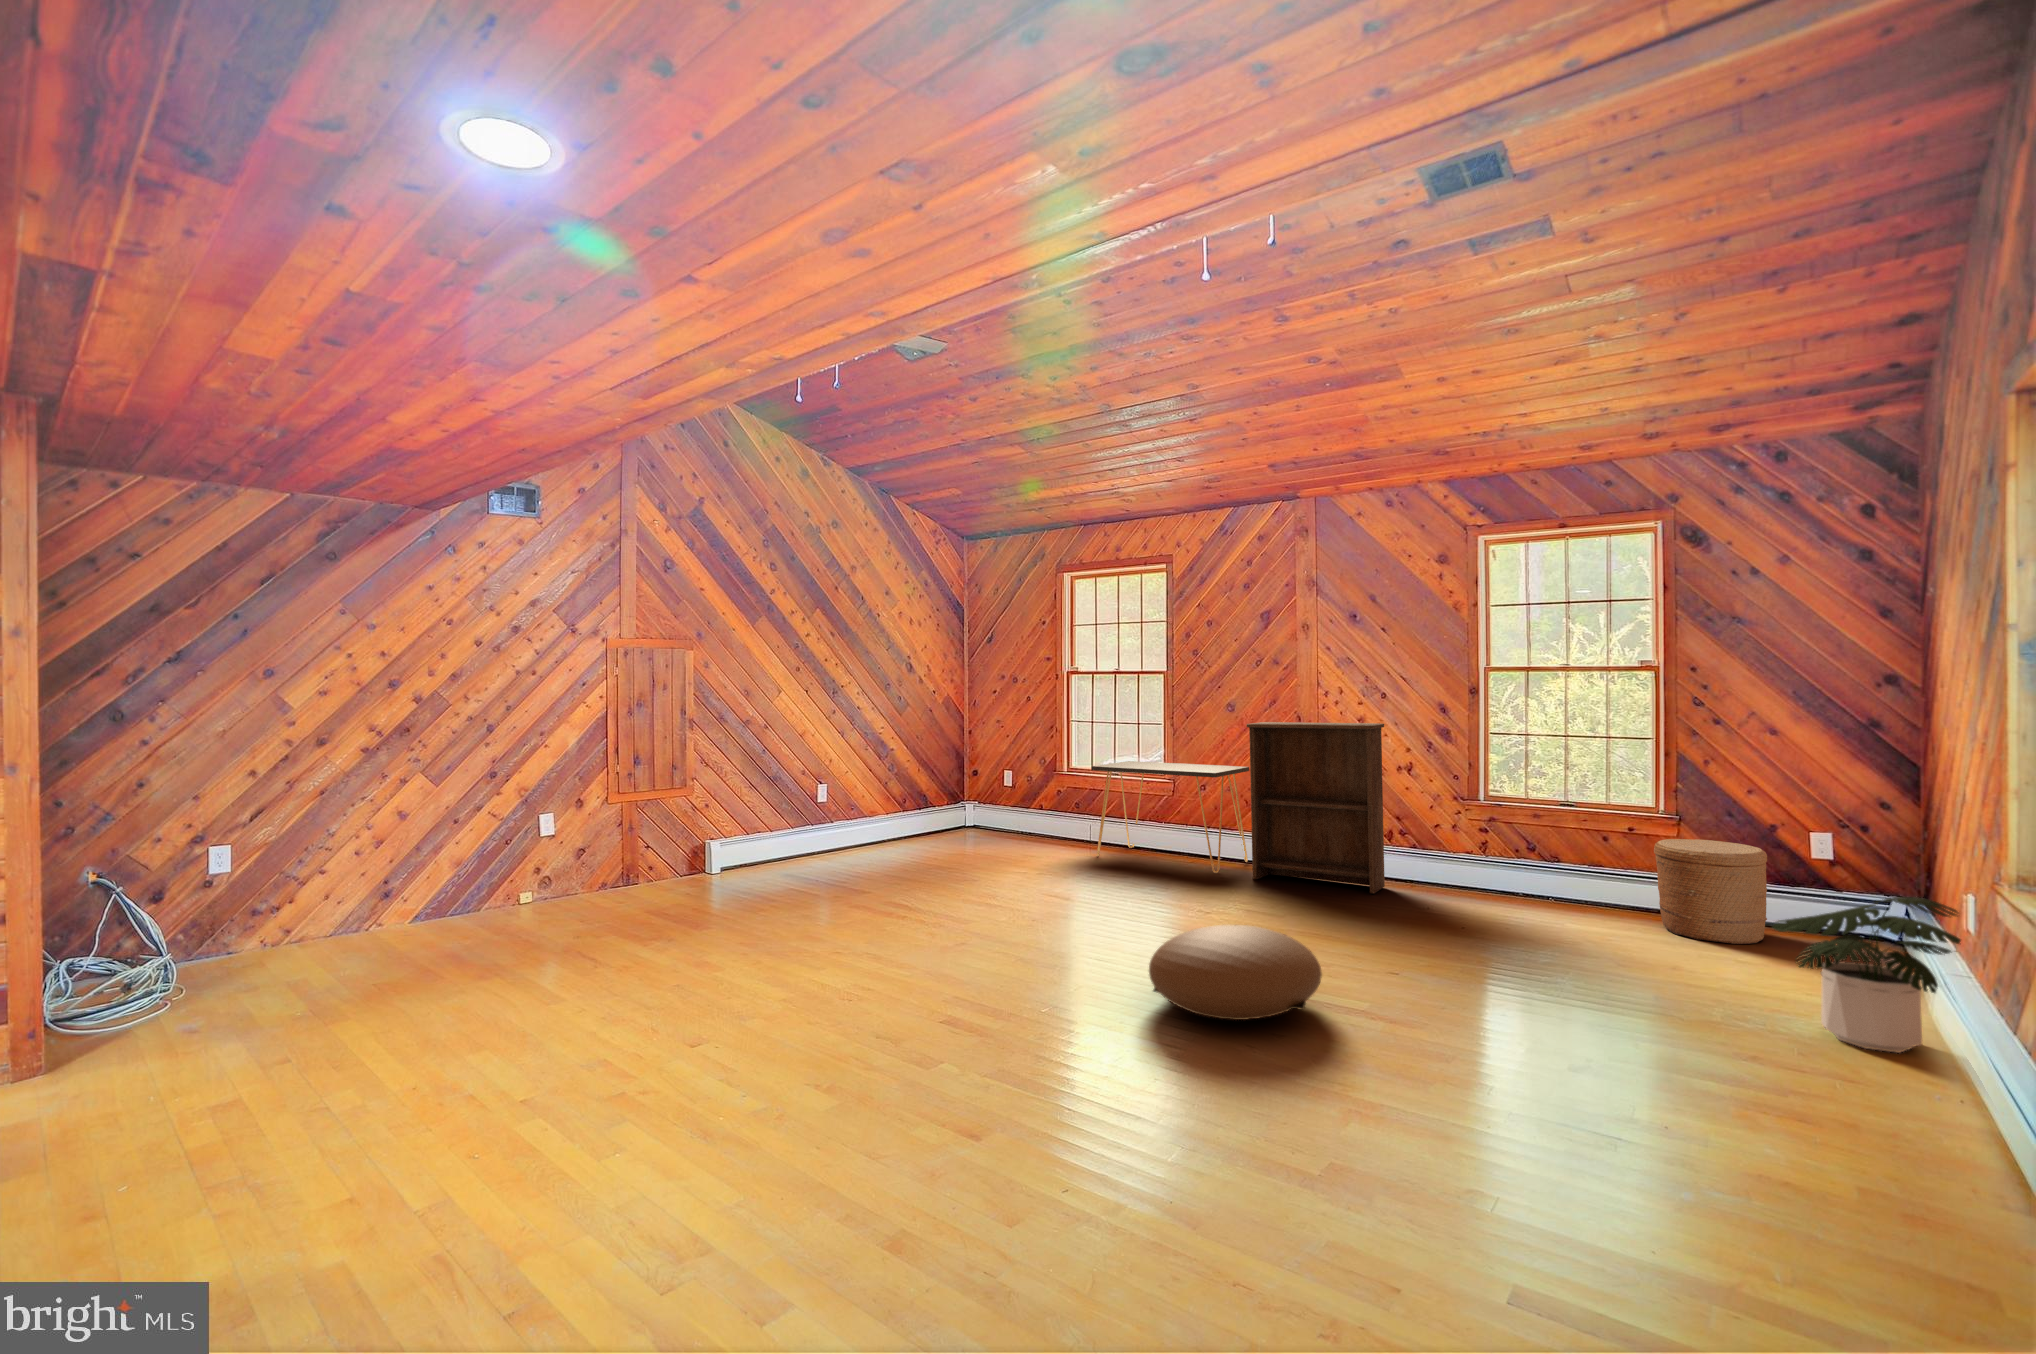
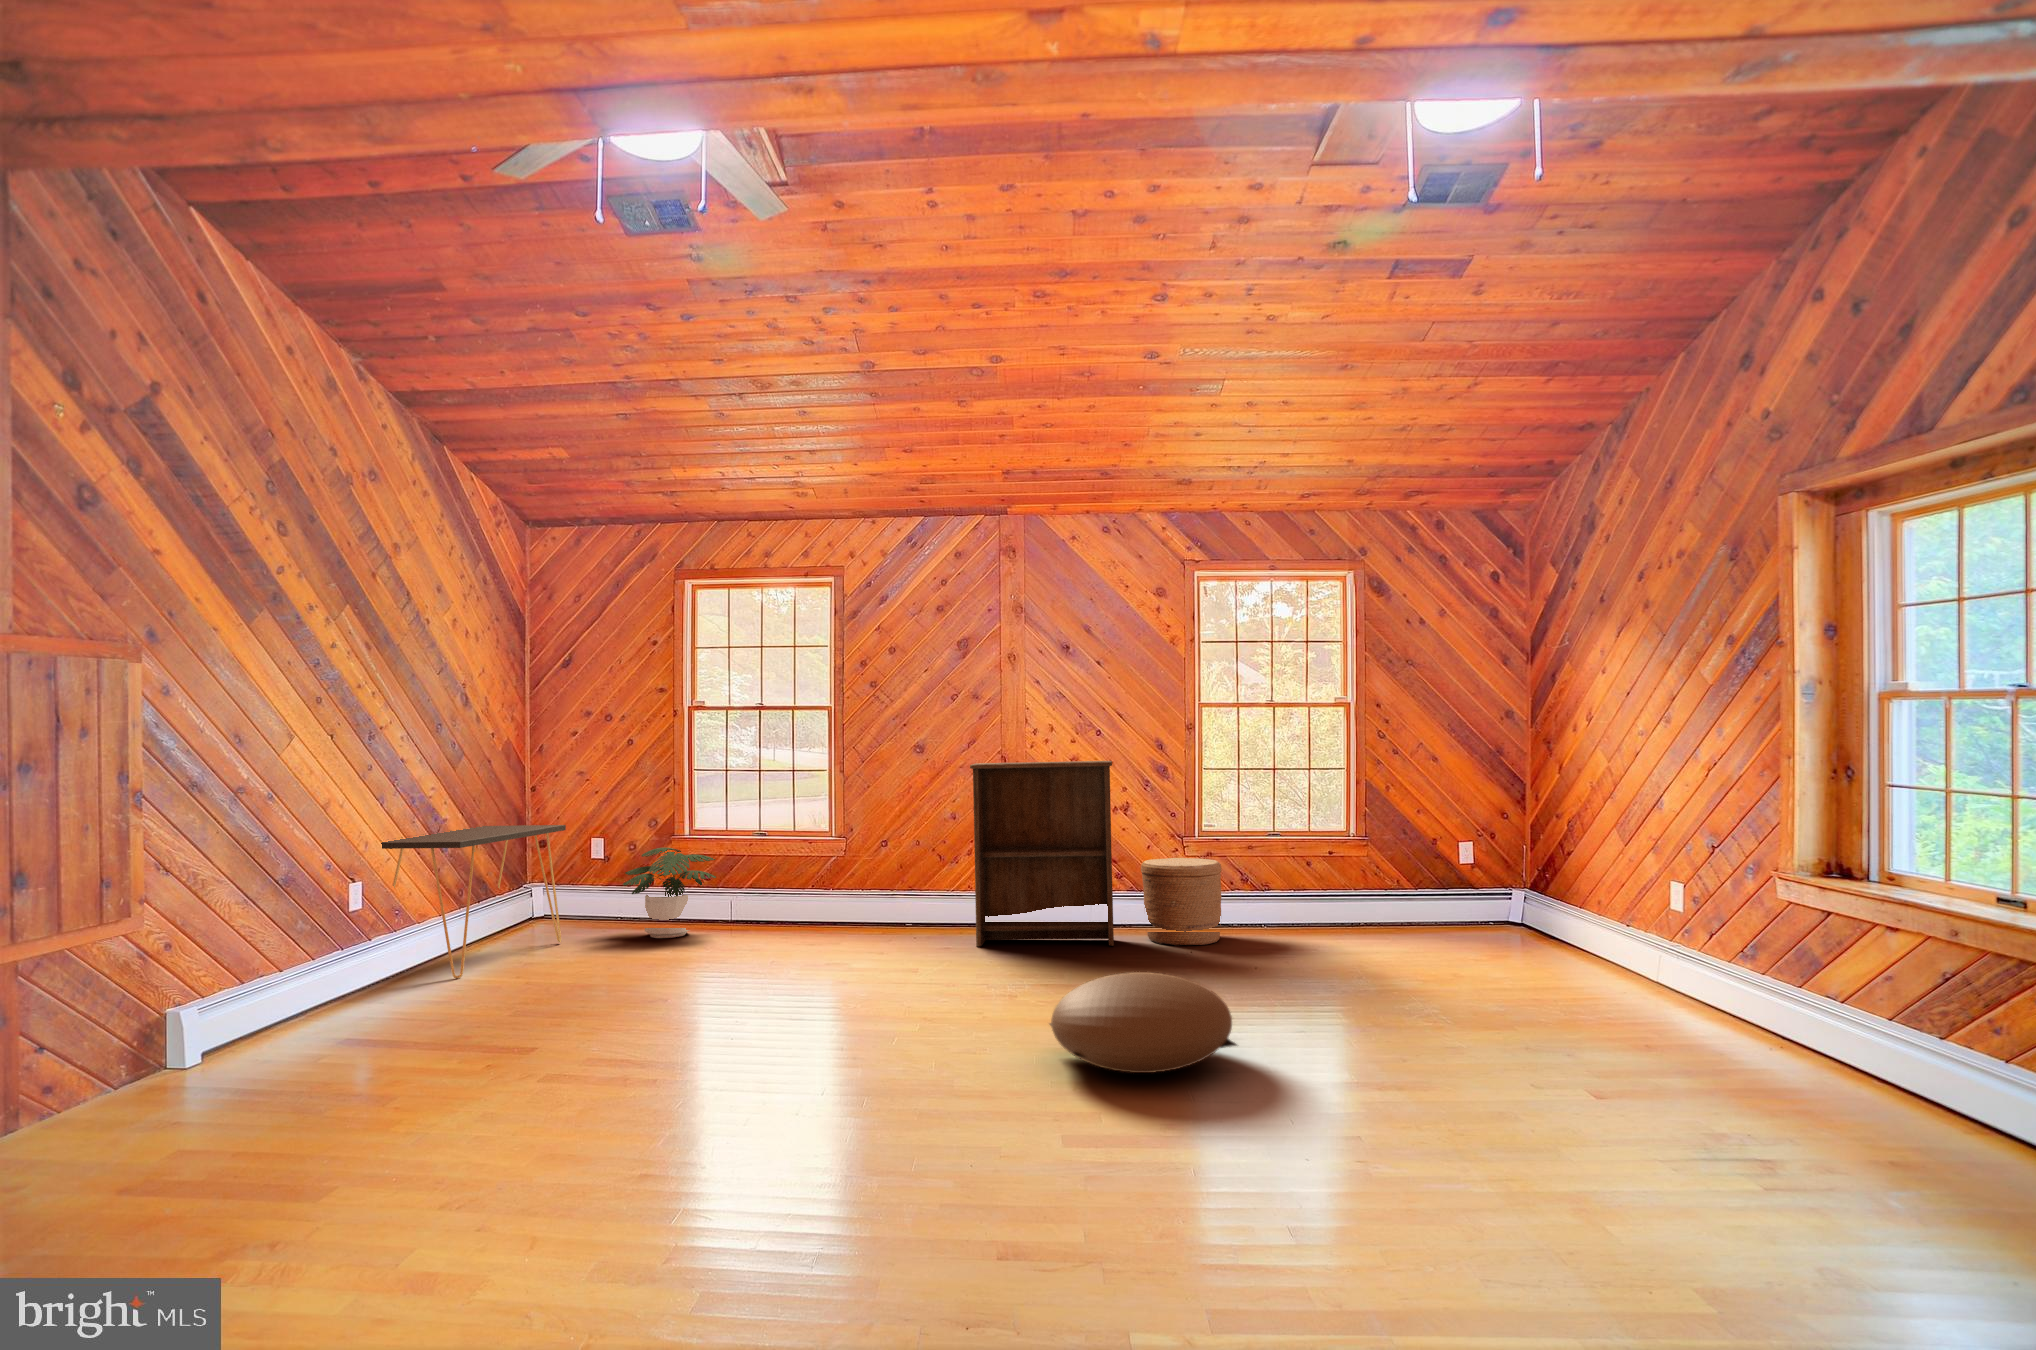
desk: present [1092,761,1249,873] -> present [381,825,566,979]
woven basket: present [1654,839,1767,944] -> present [1141,858,1222,946]
potted plant: present [1772,897,1961,1053] -> present [623,848,716,938]

